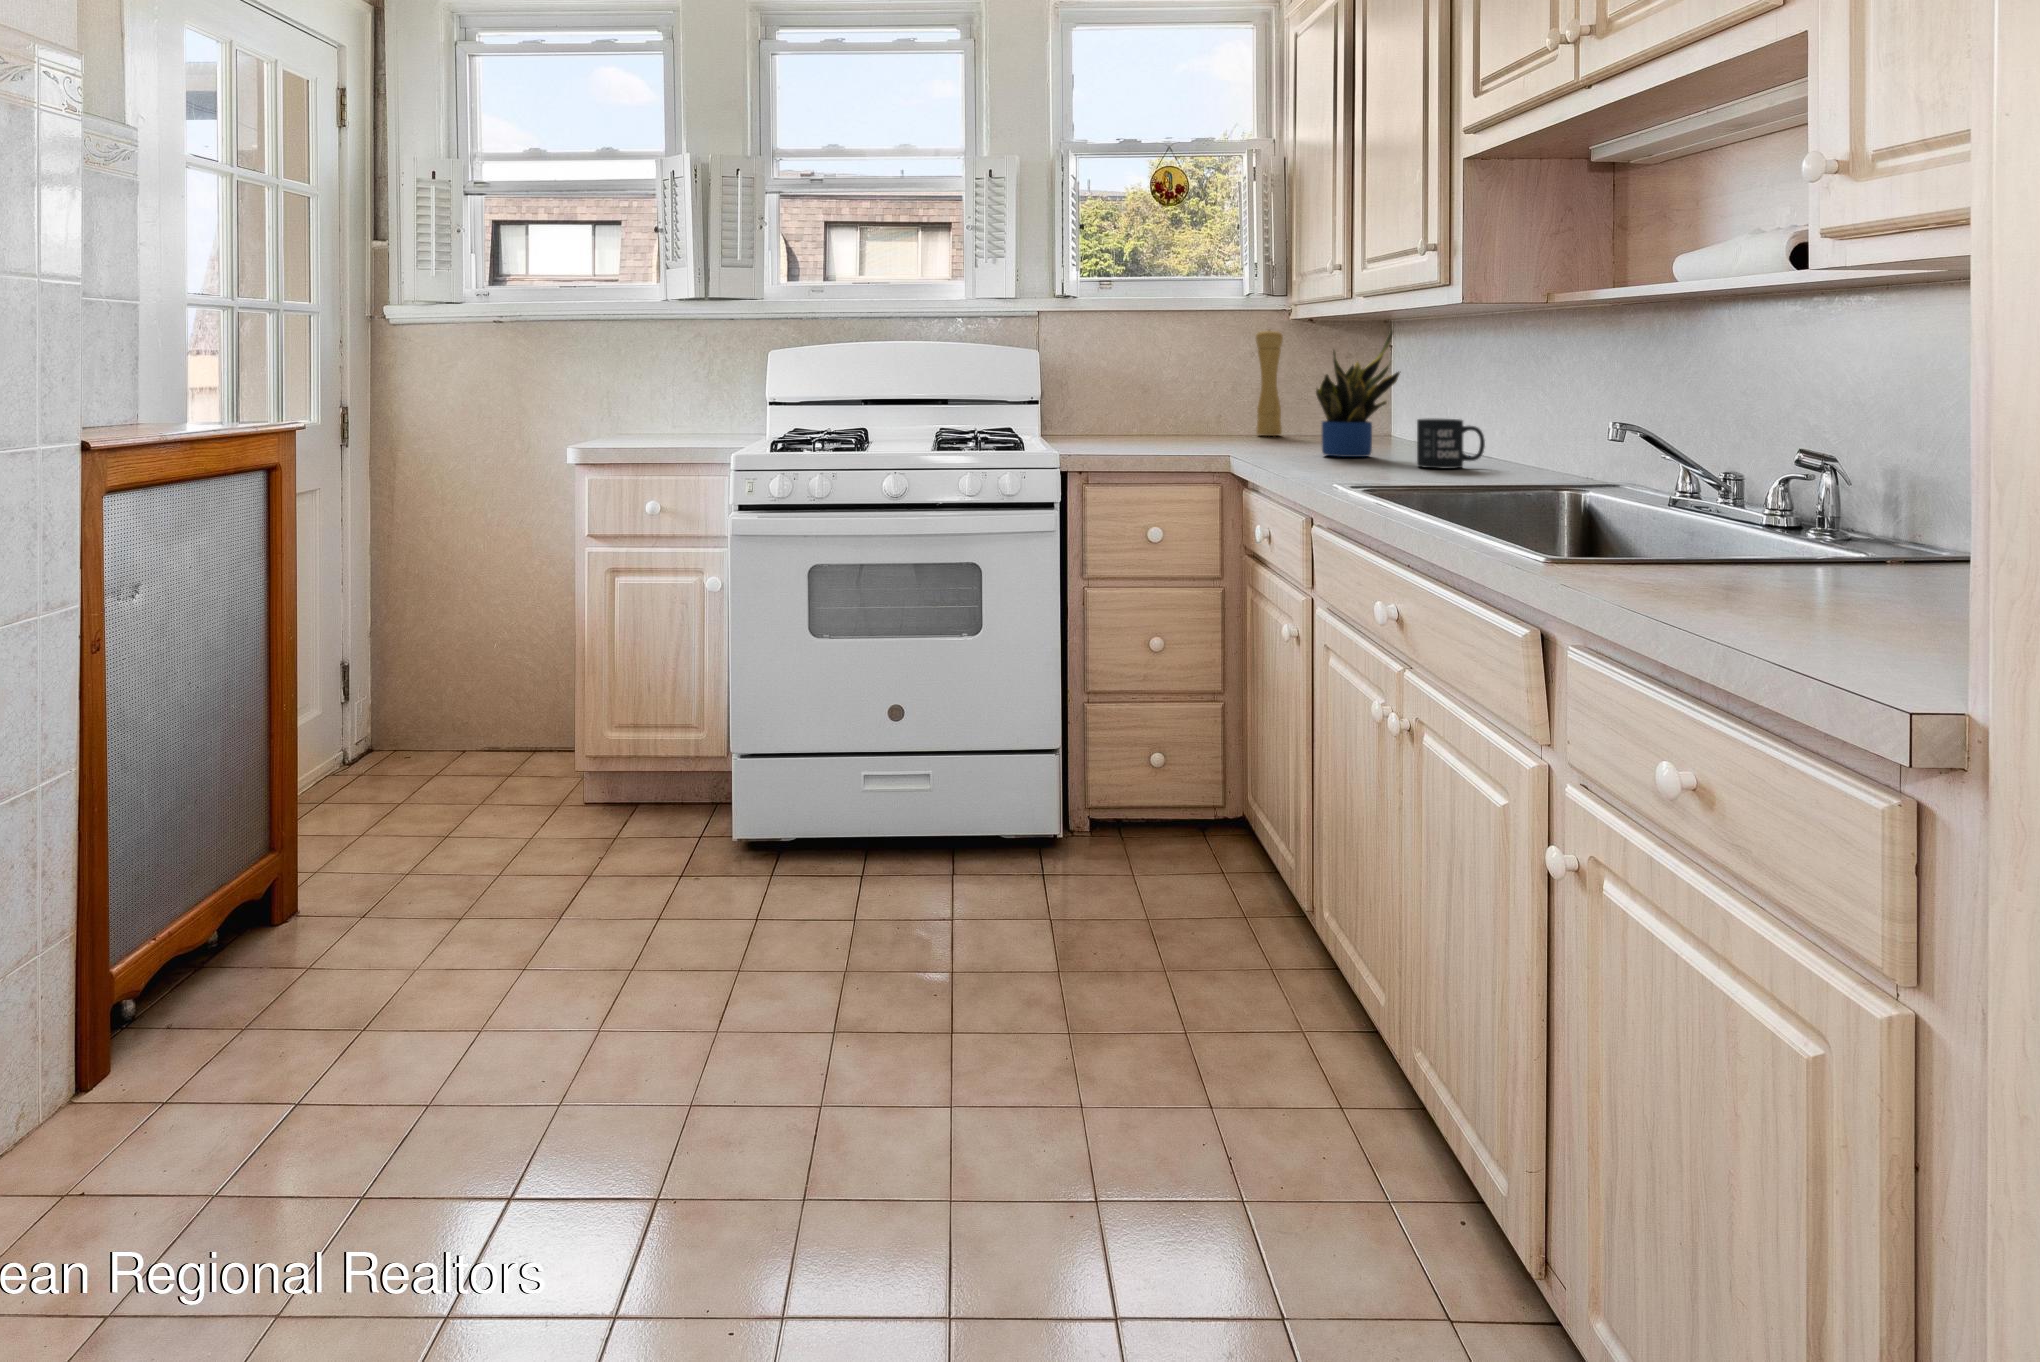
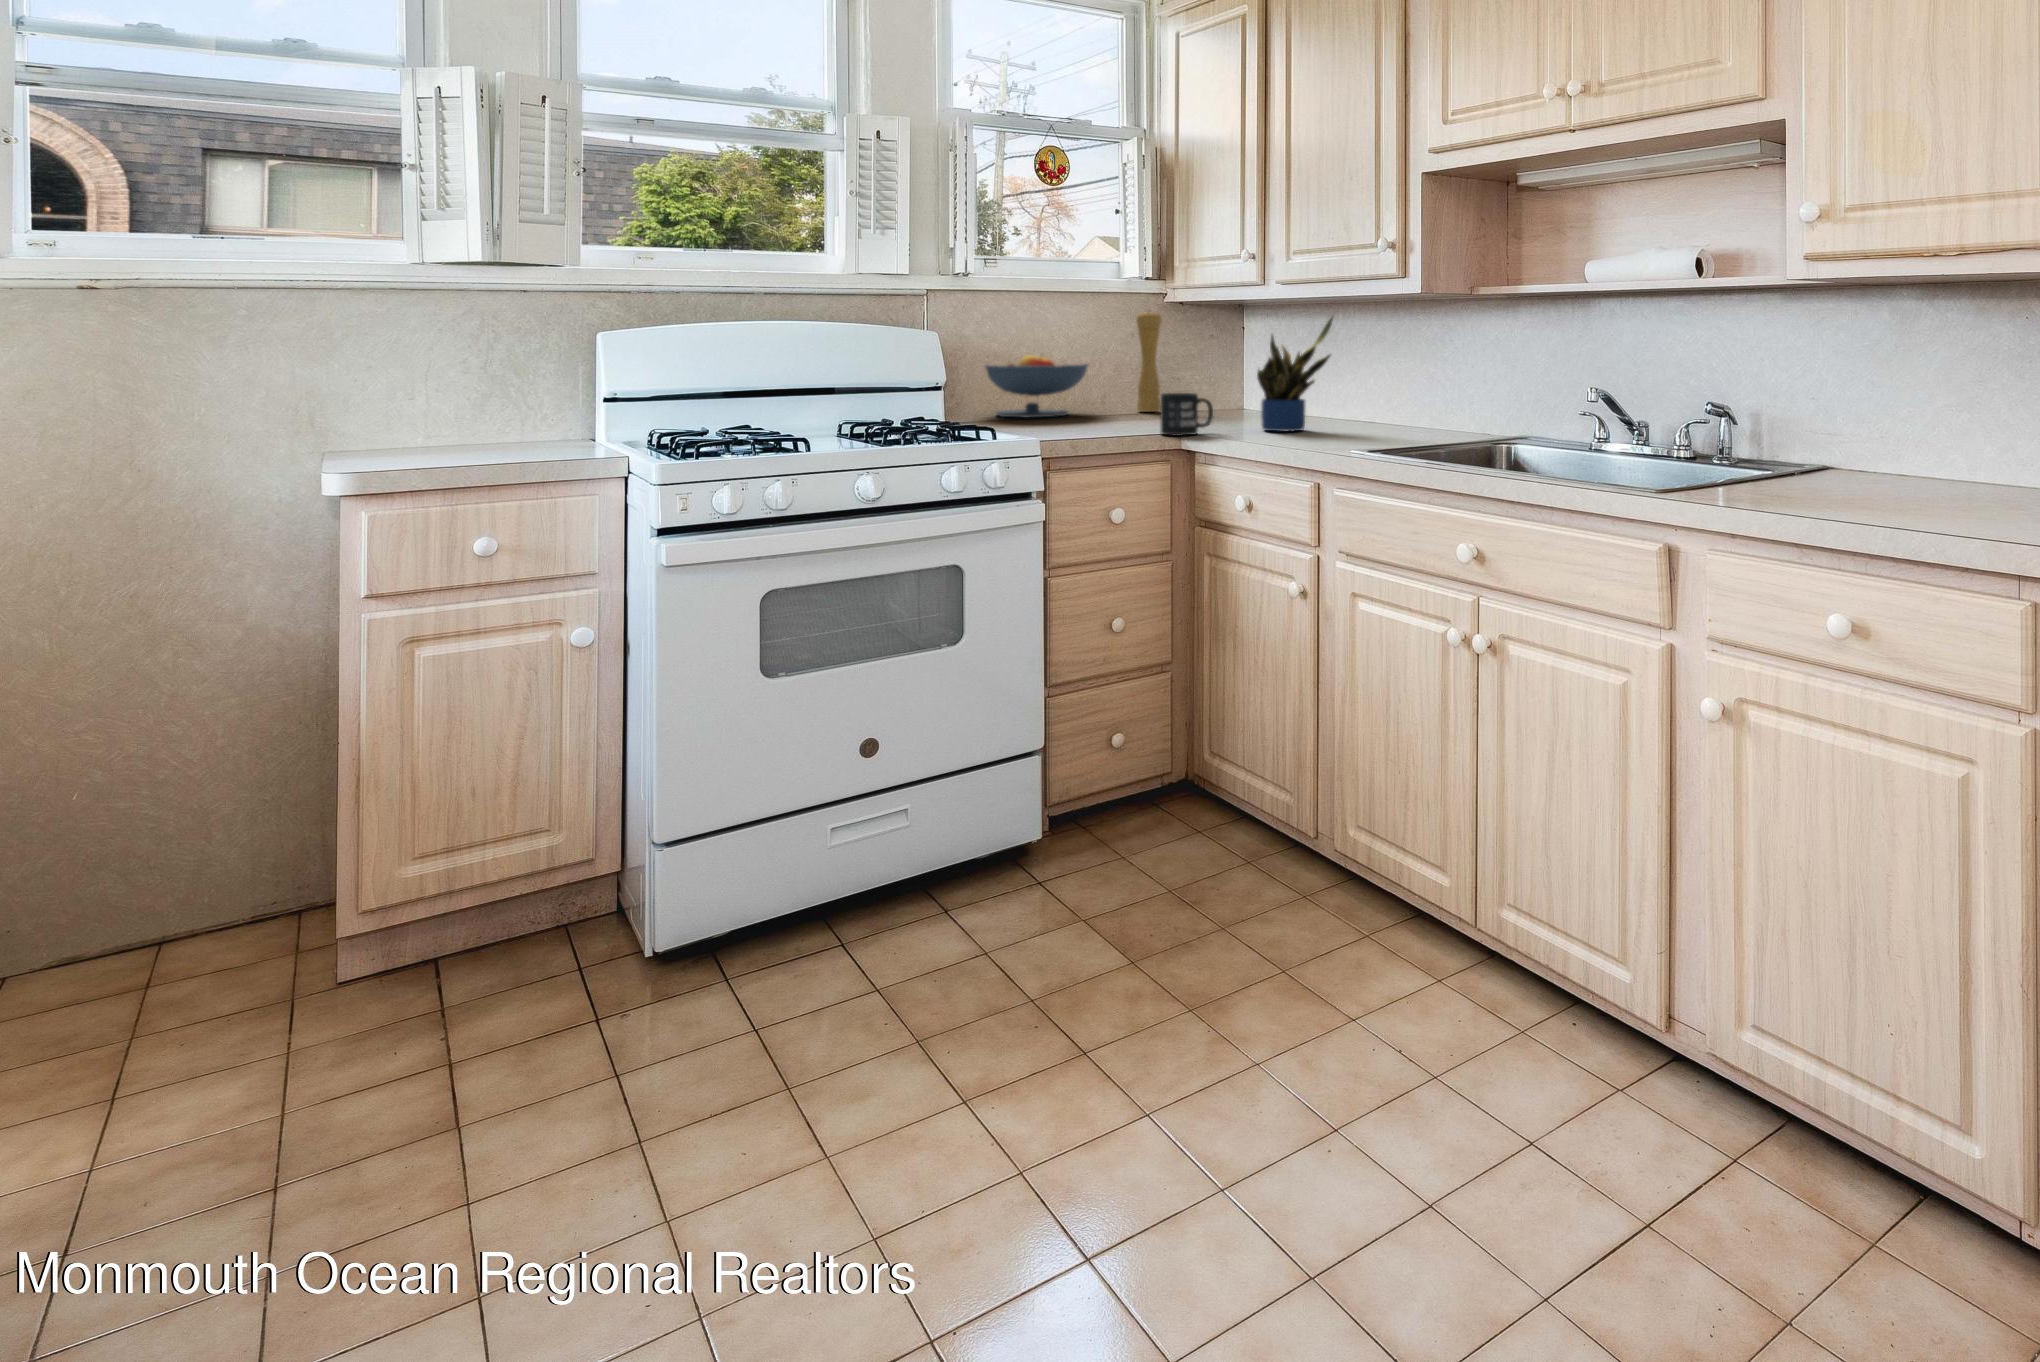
fruit bowl: none [1094,365,1205,436] -> present [986,355,1088,418]
mug: present [1417,419,1485,469] -> present [1160,393,1213,435]

